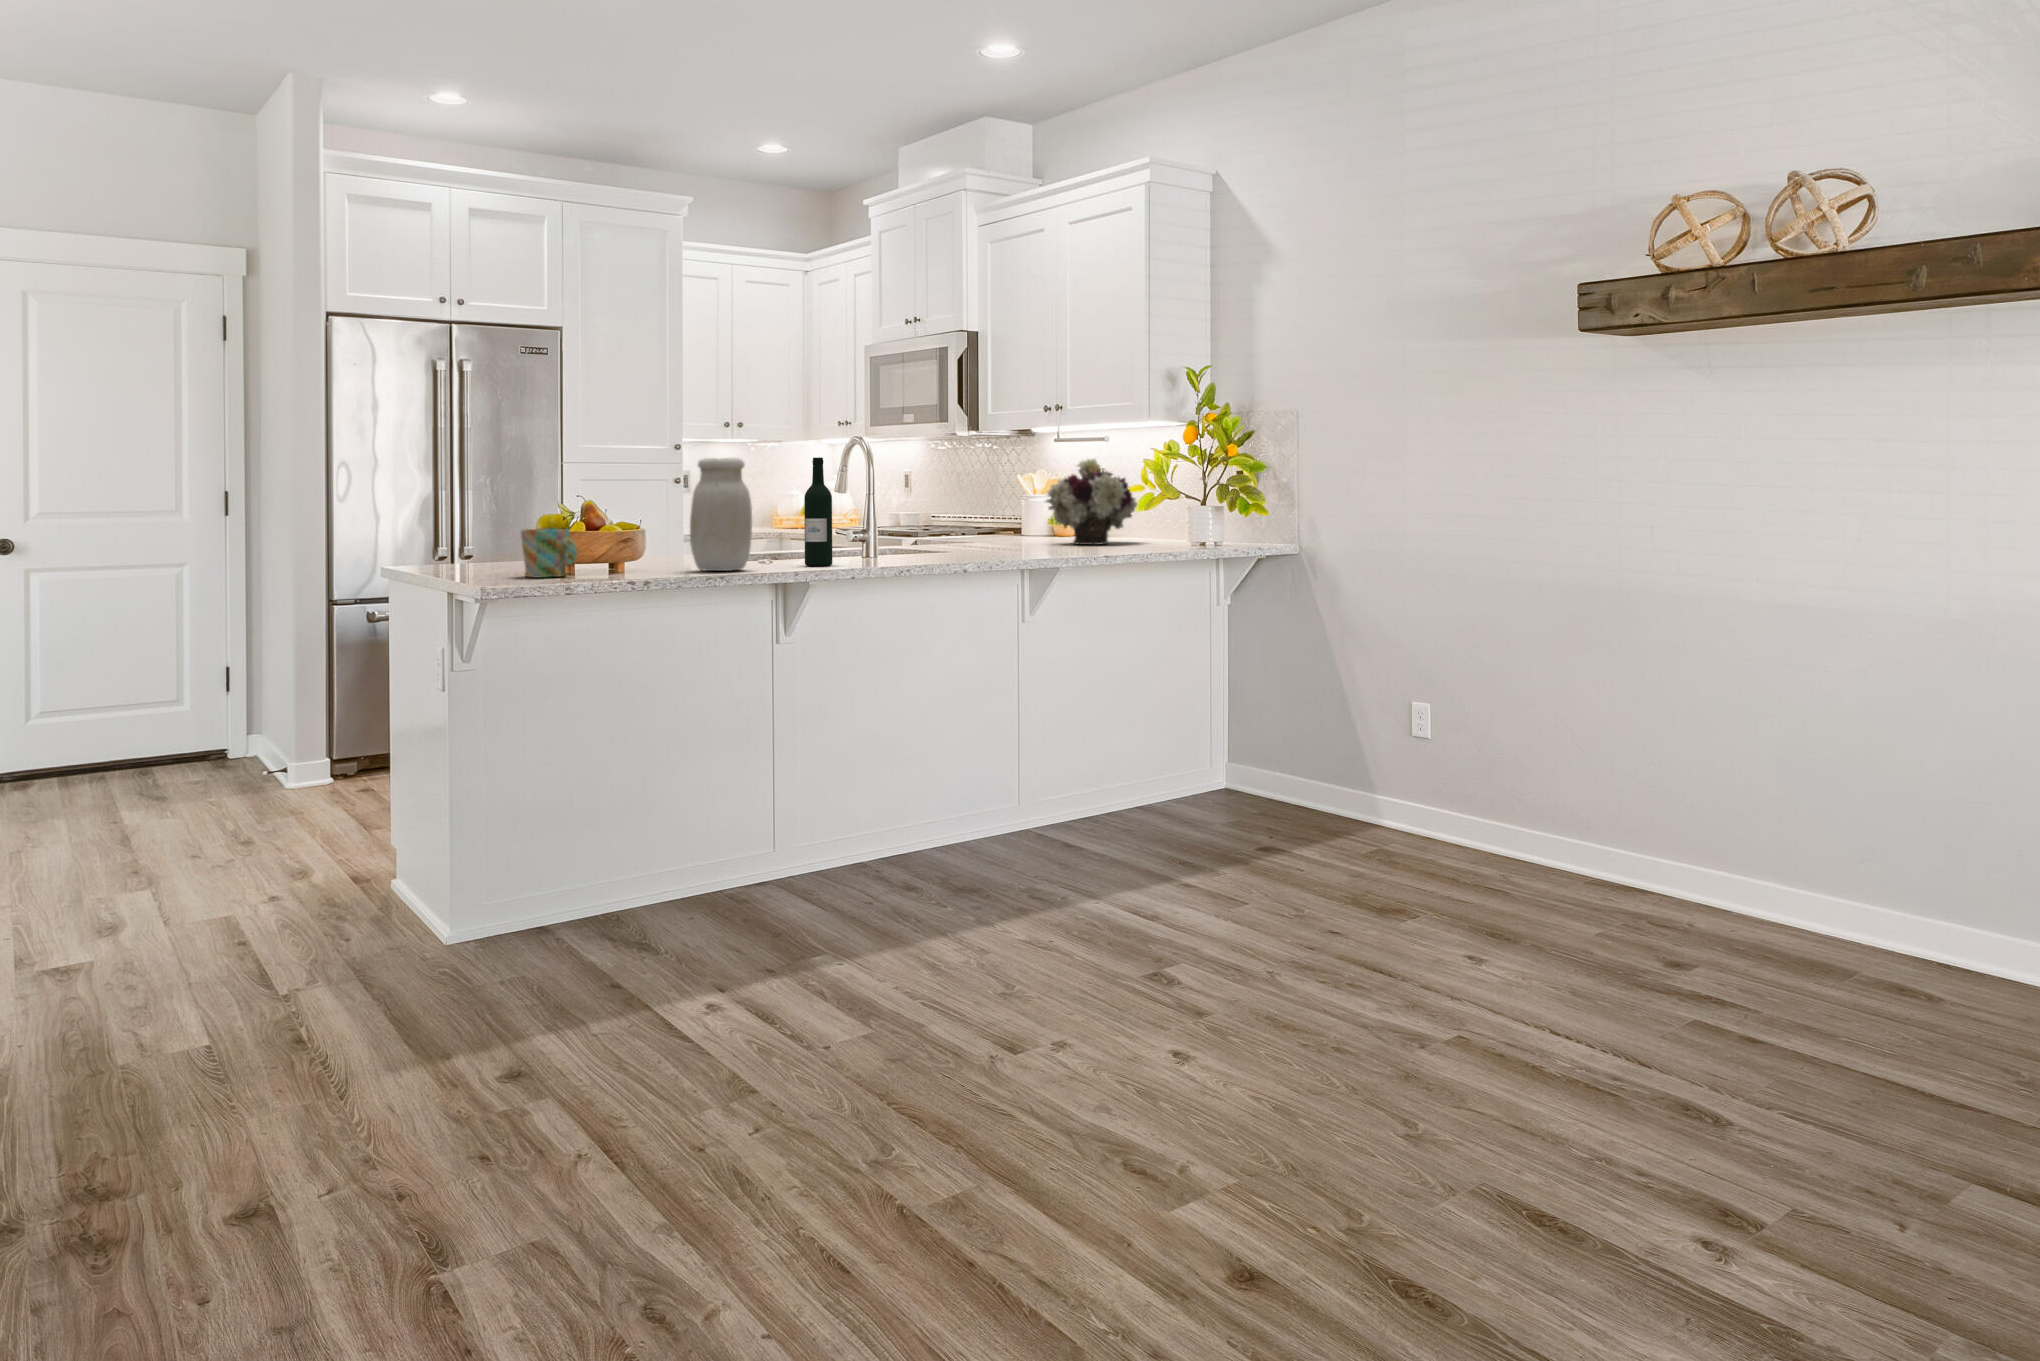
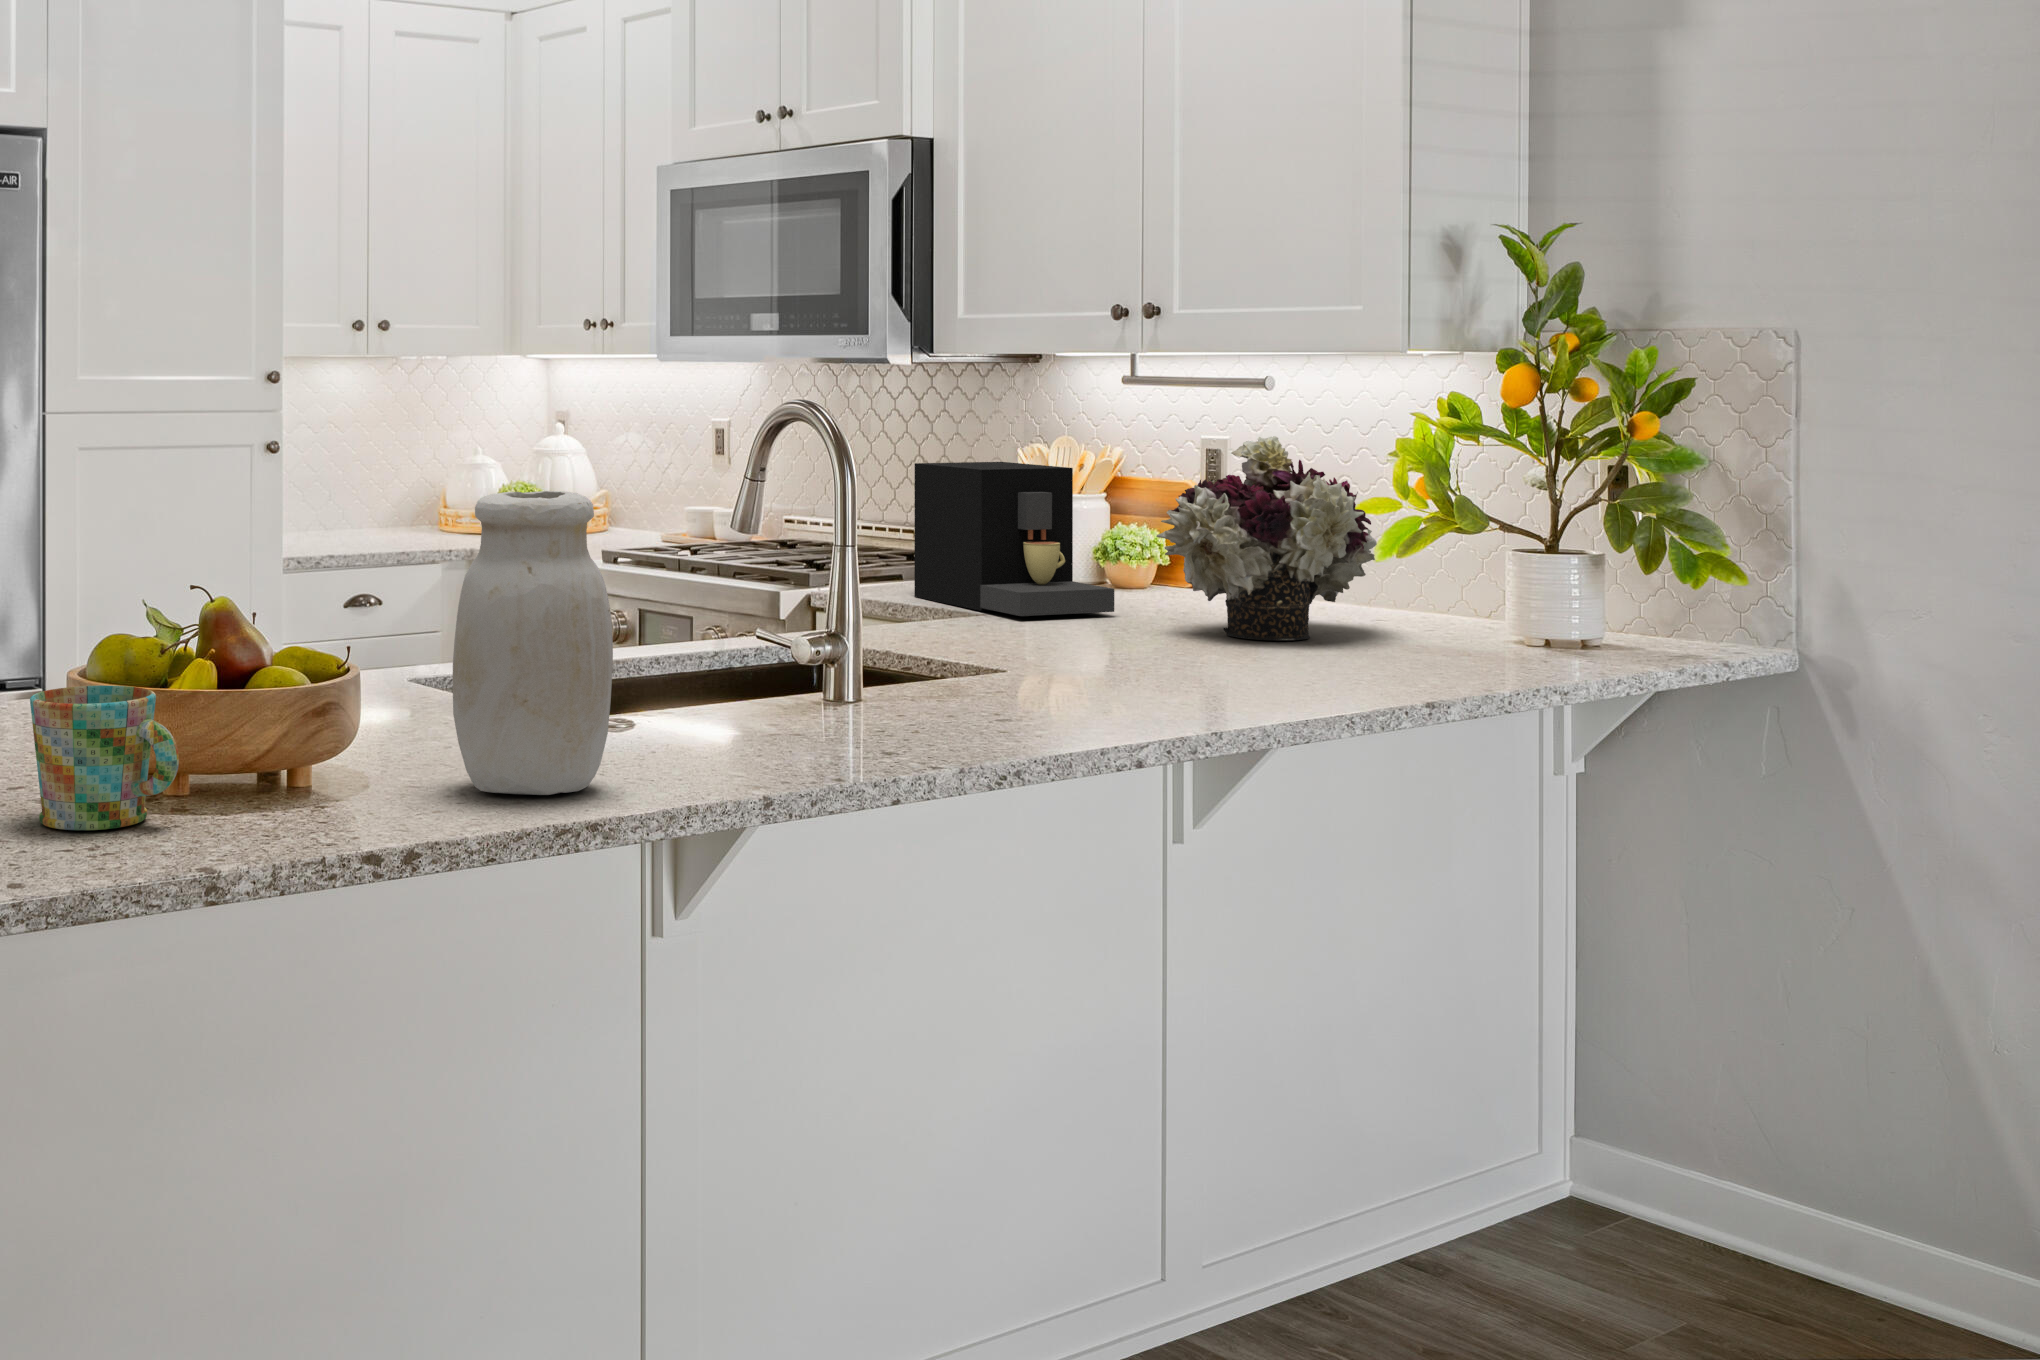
wine bottle: present [804,457,832,566] -> none [720,480,790,763]
coffee maker: none [960,478,1037,540] -> present [914,462,1114,616]

